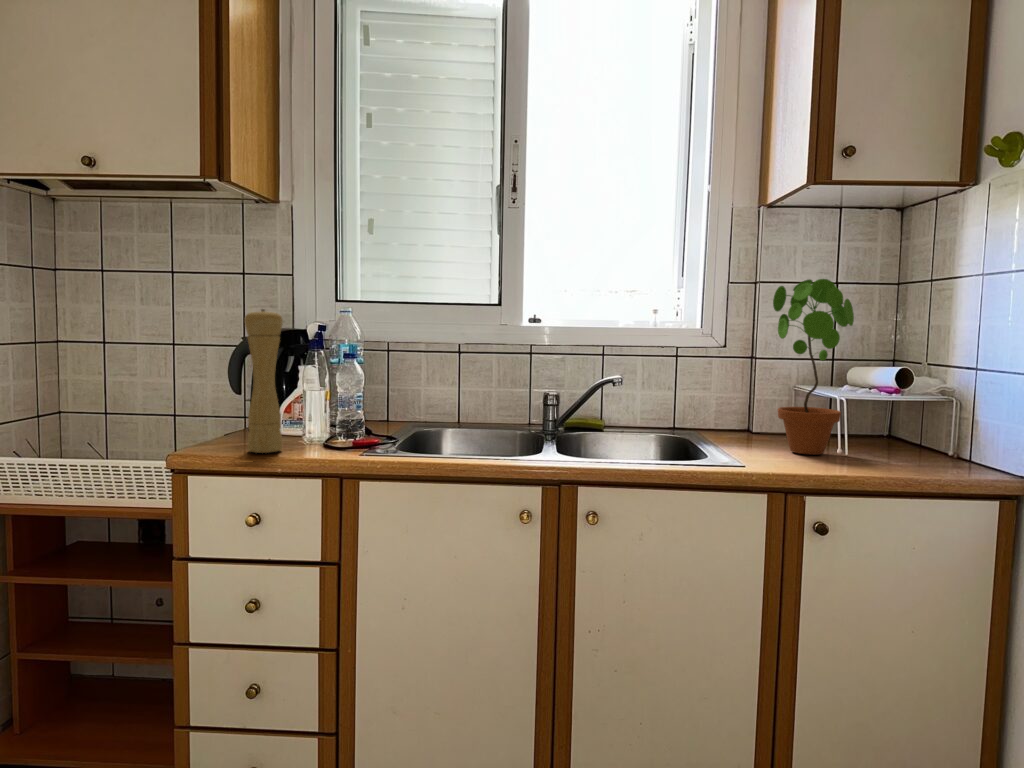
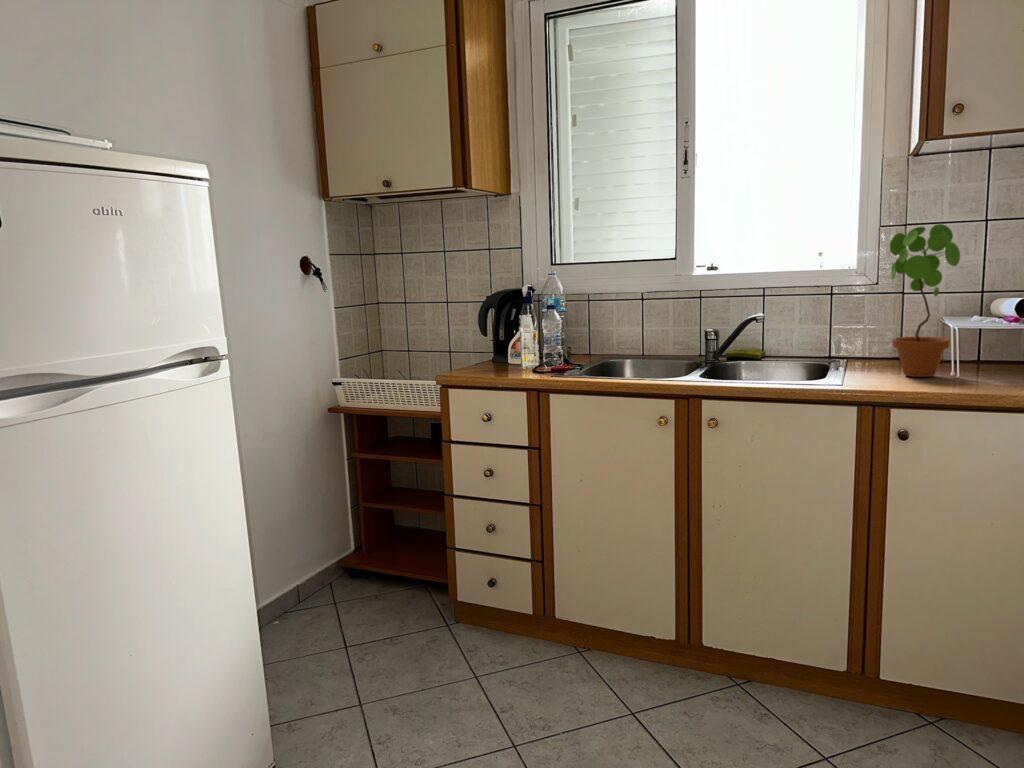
pepper mill: present [245,309,283,453] -> none [478,278,505,374]

